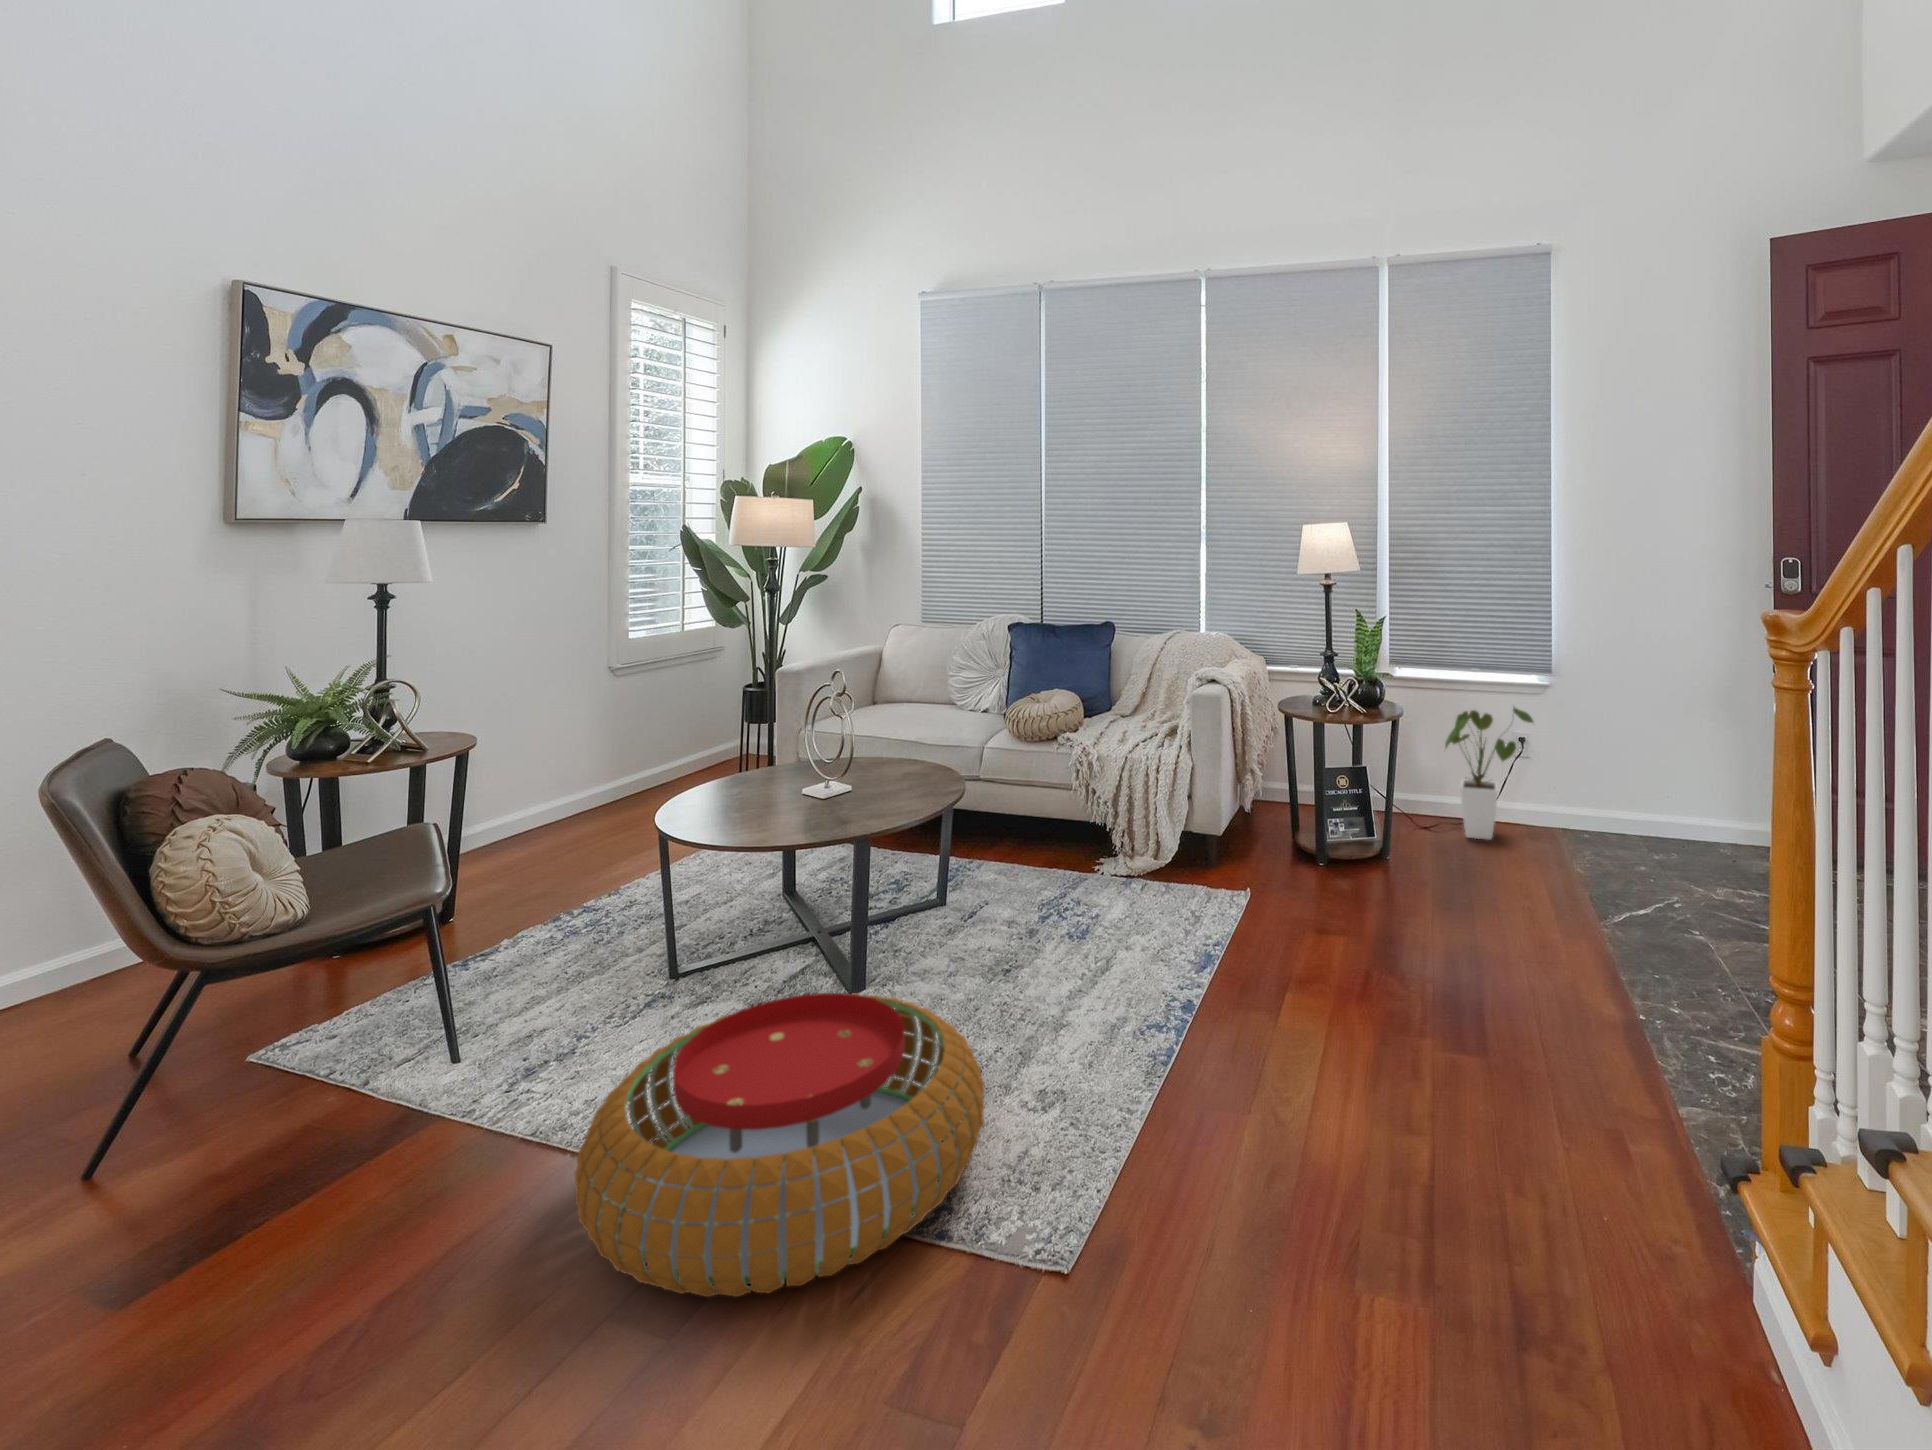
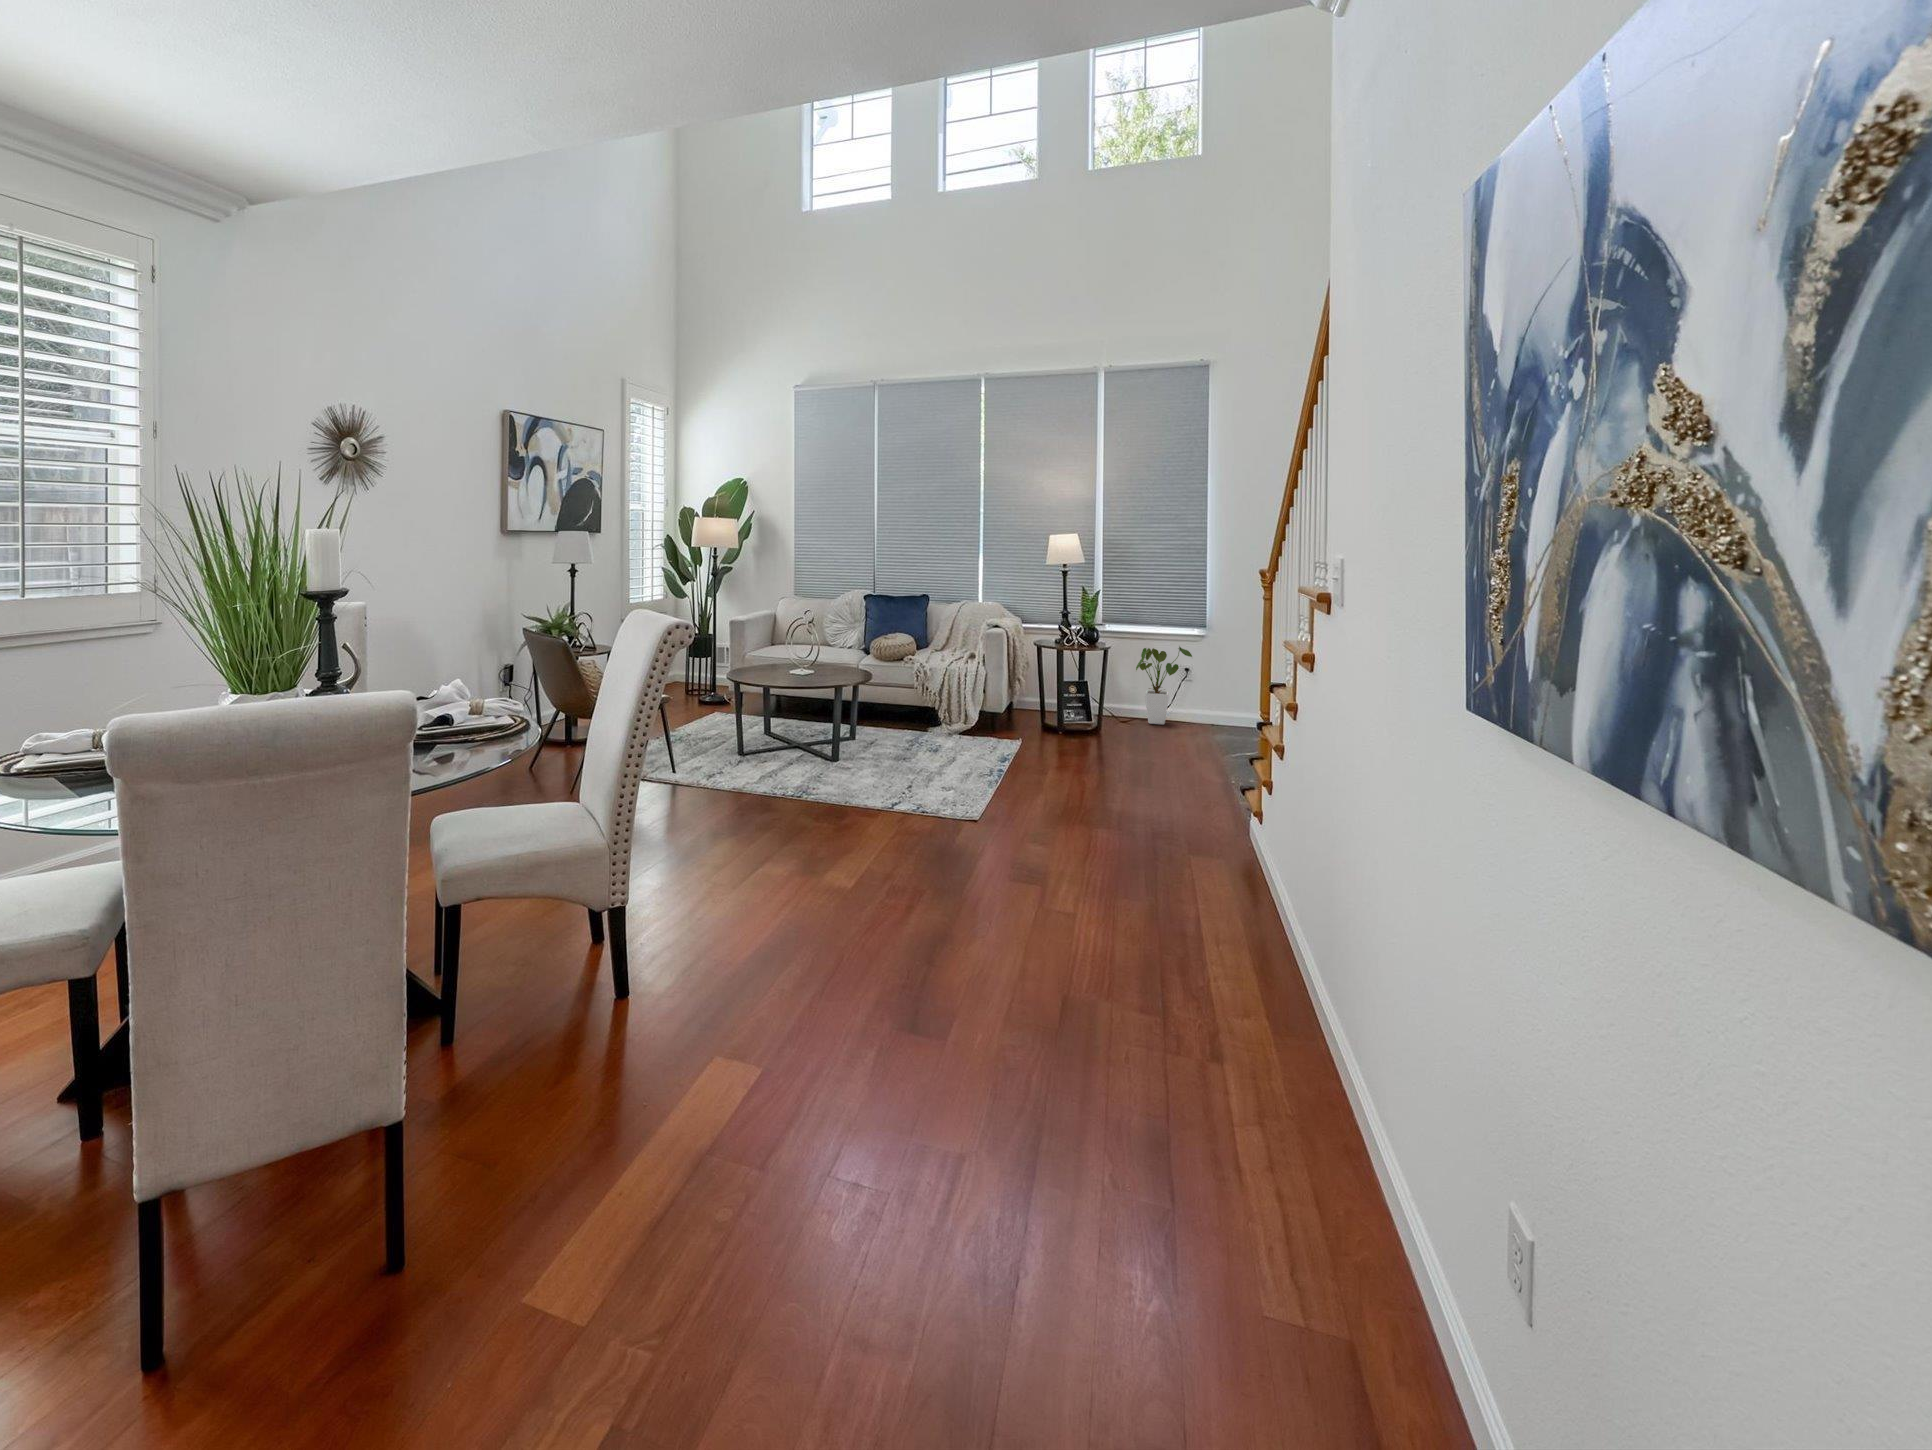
pouf: present [575,993,985,1297] -> none [770,740,925,824]

